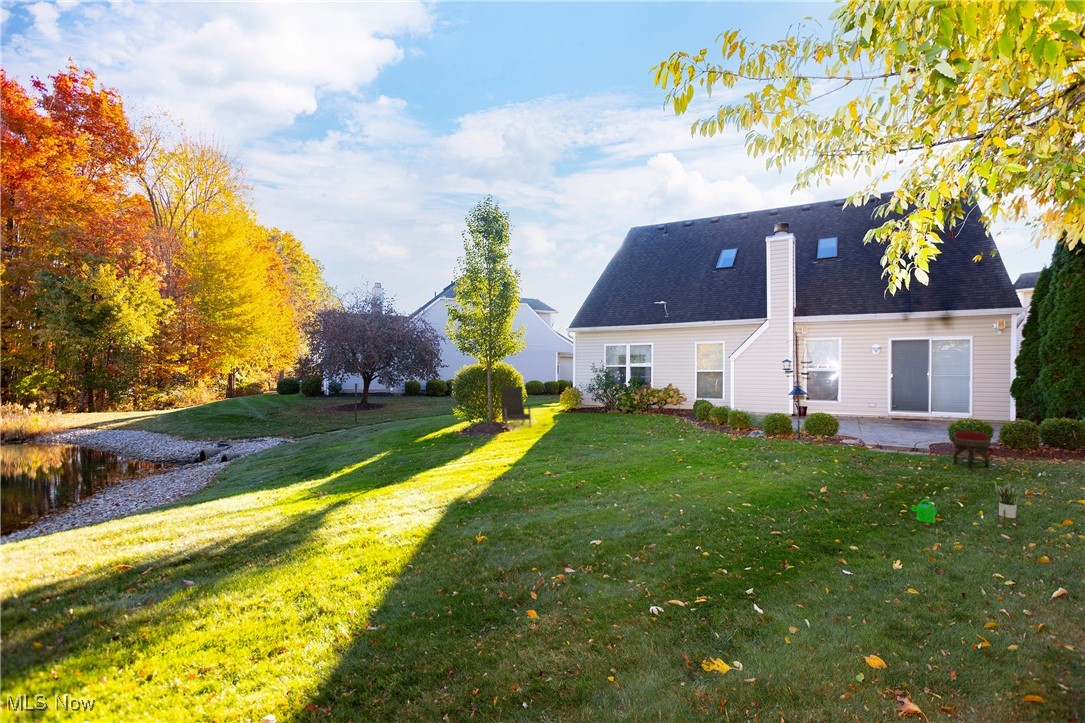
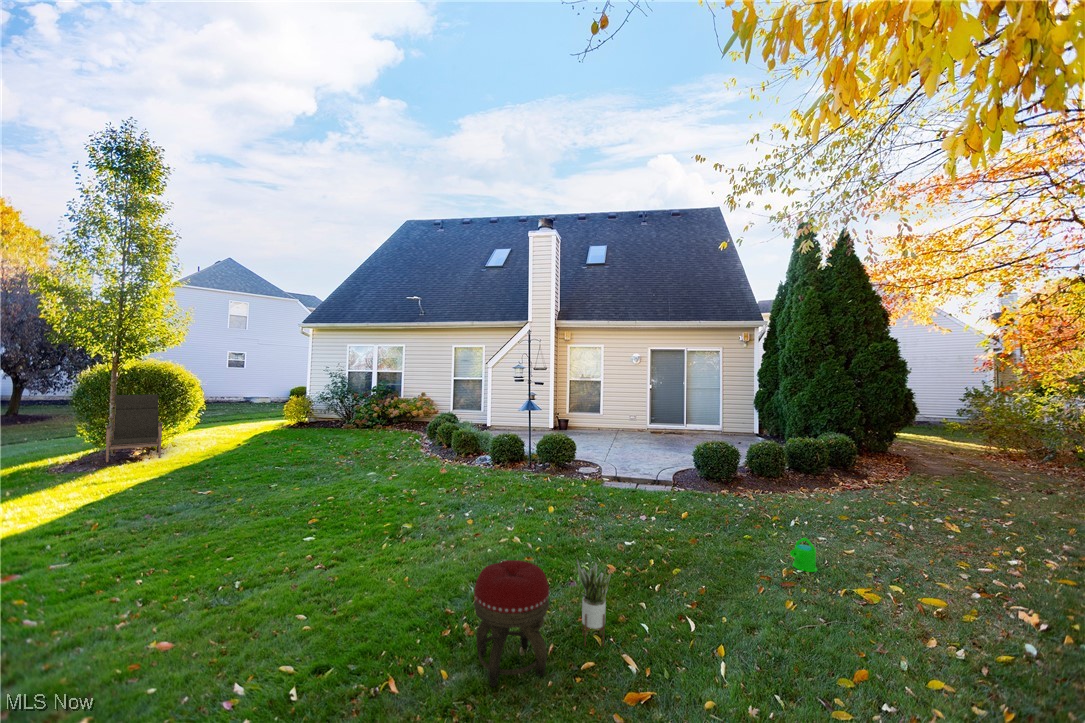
footstool: present [953,431,989,467] -> present [474,560,549,687]
potted plant: present [994,481,1020,529] -> present [577,561,610,646]
watering can: present [912,499,937,523] -> present [790,538,817,572]

